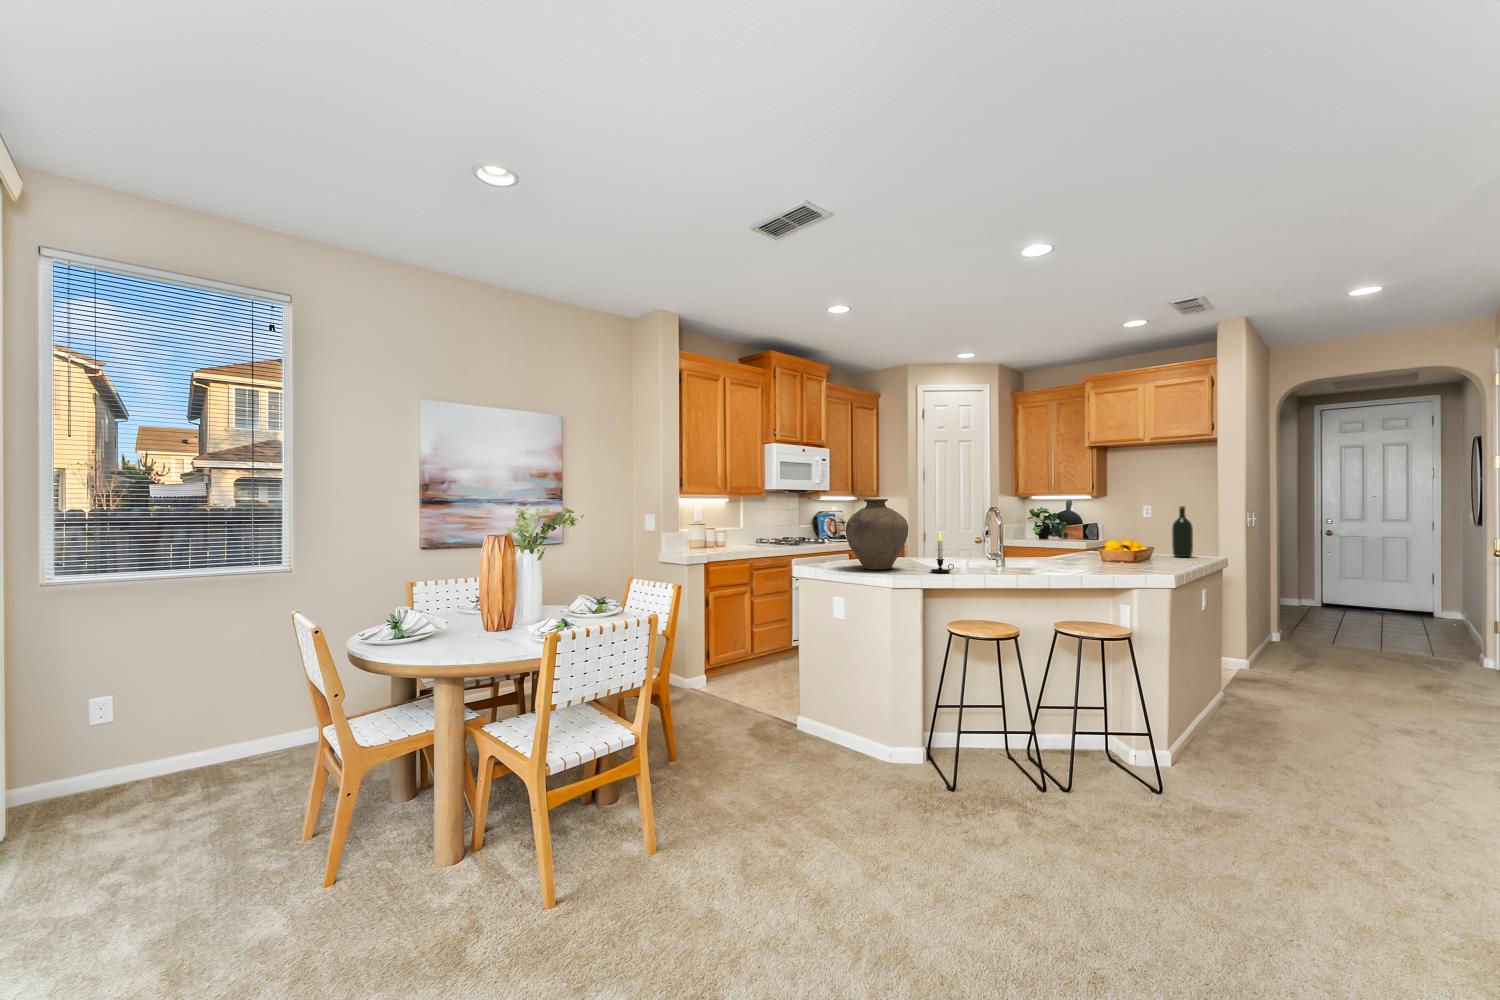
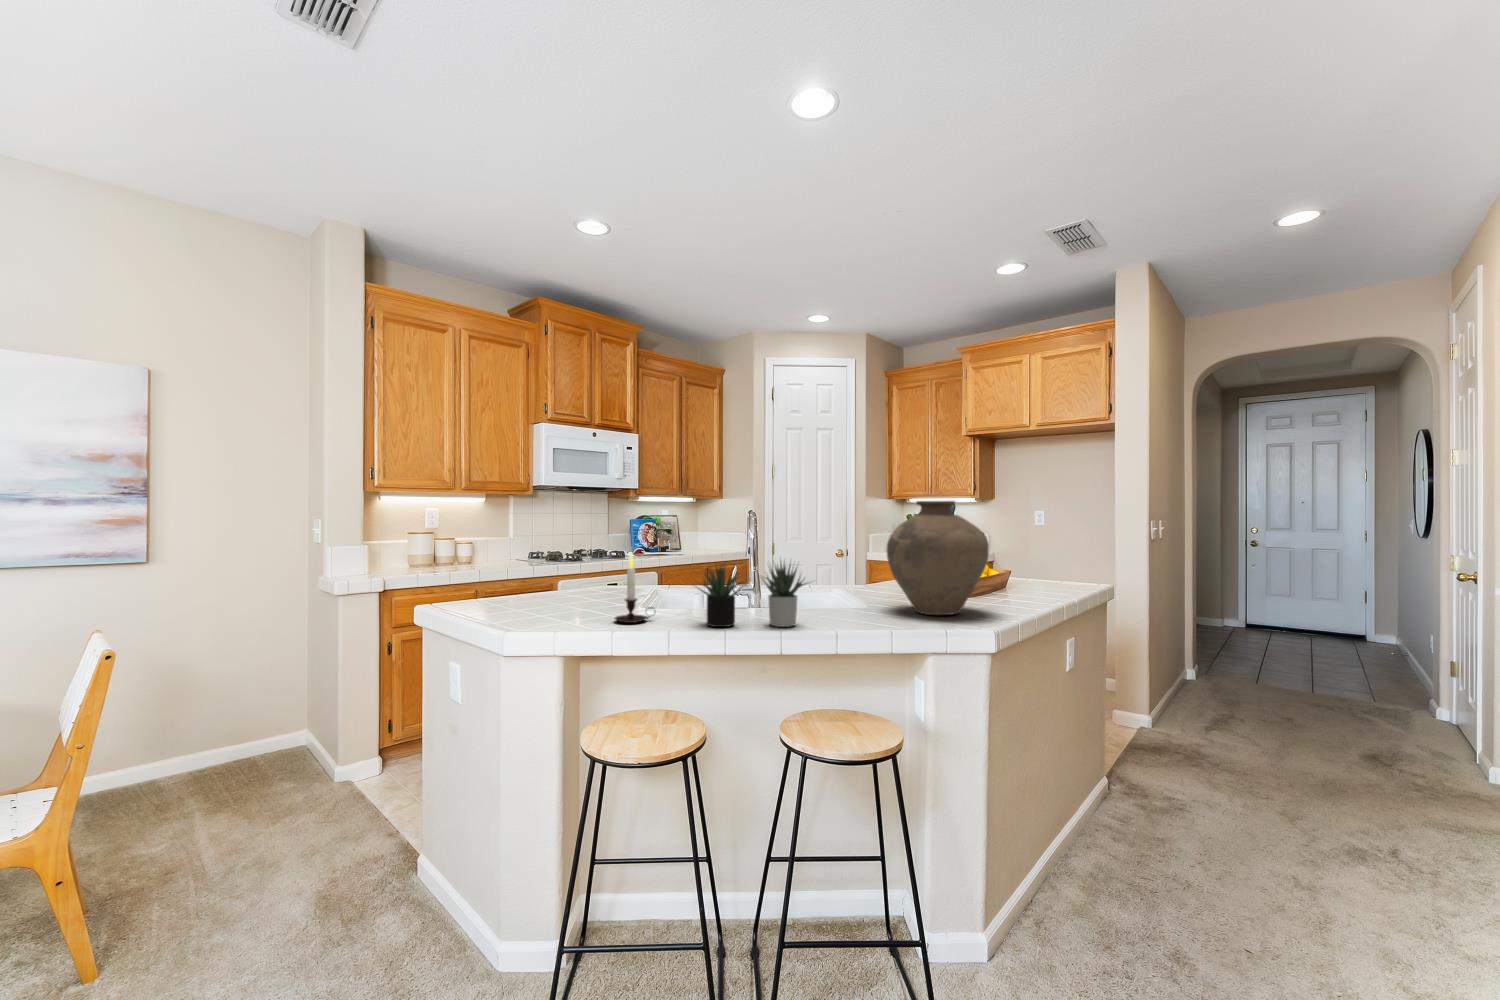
vase: present [846,499,908,570] -> present [887,501,989,615]
wine bottle: present [1172,506,1193,557] -> none [1038,513,1065,586]
succulent plant: none [979,532,1057,575] -> present [699,563,806,627]

